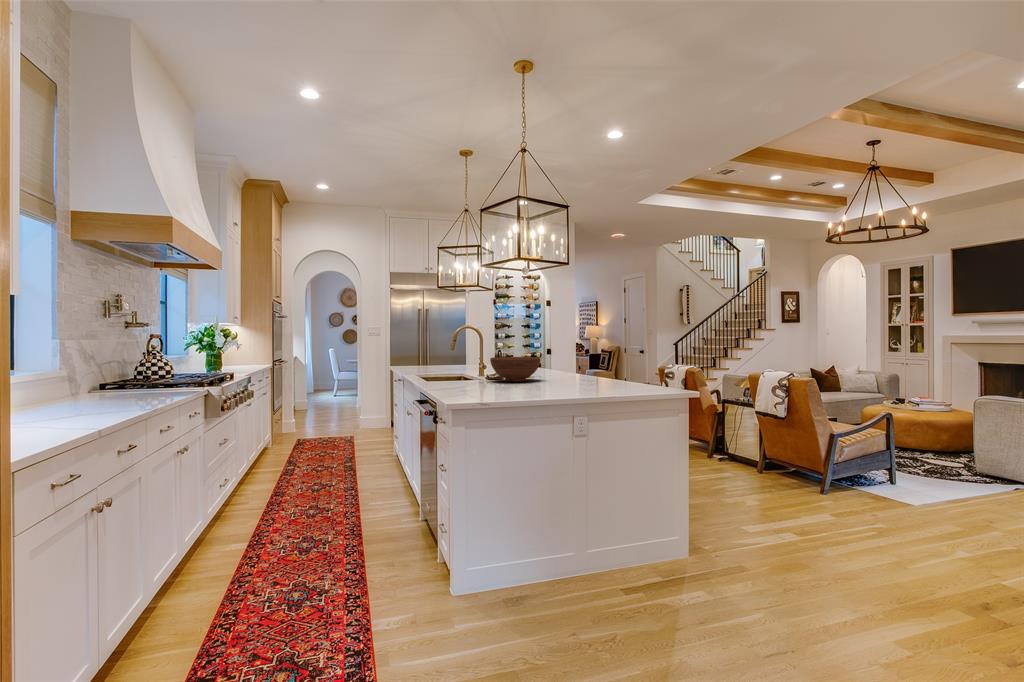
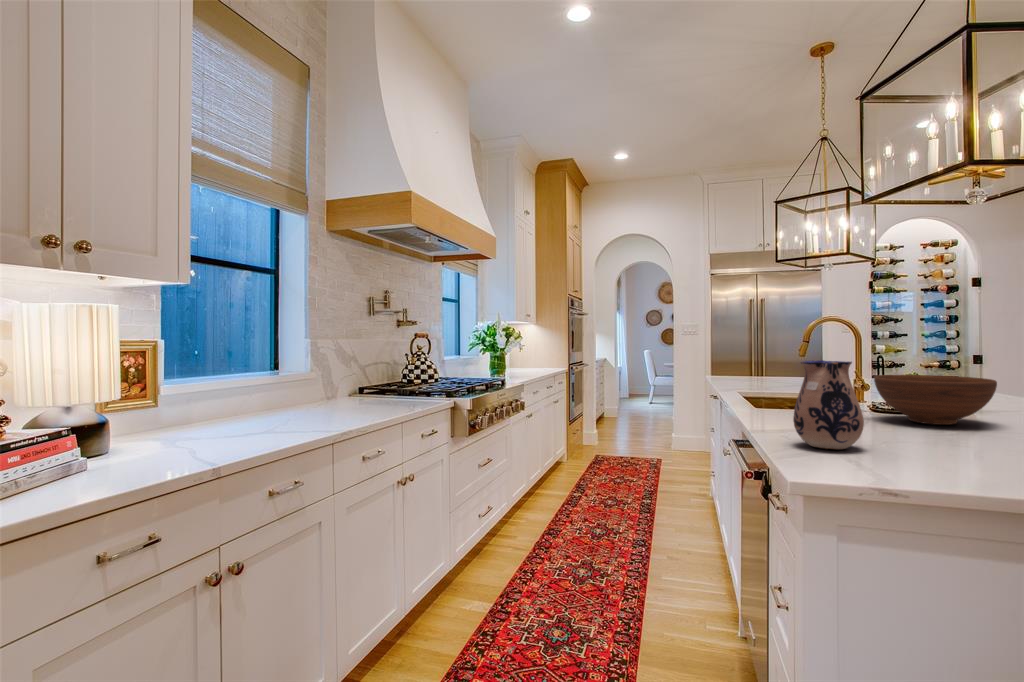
ceramic pitcher: none [452,348,483,393] -> present [793,360,864,449]

